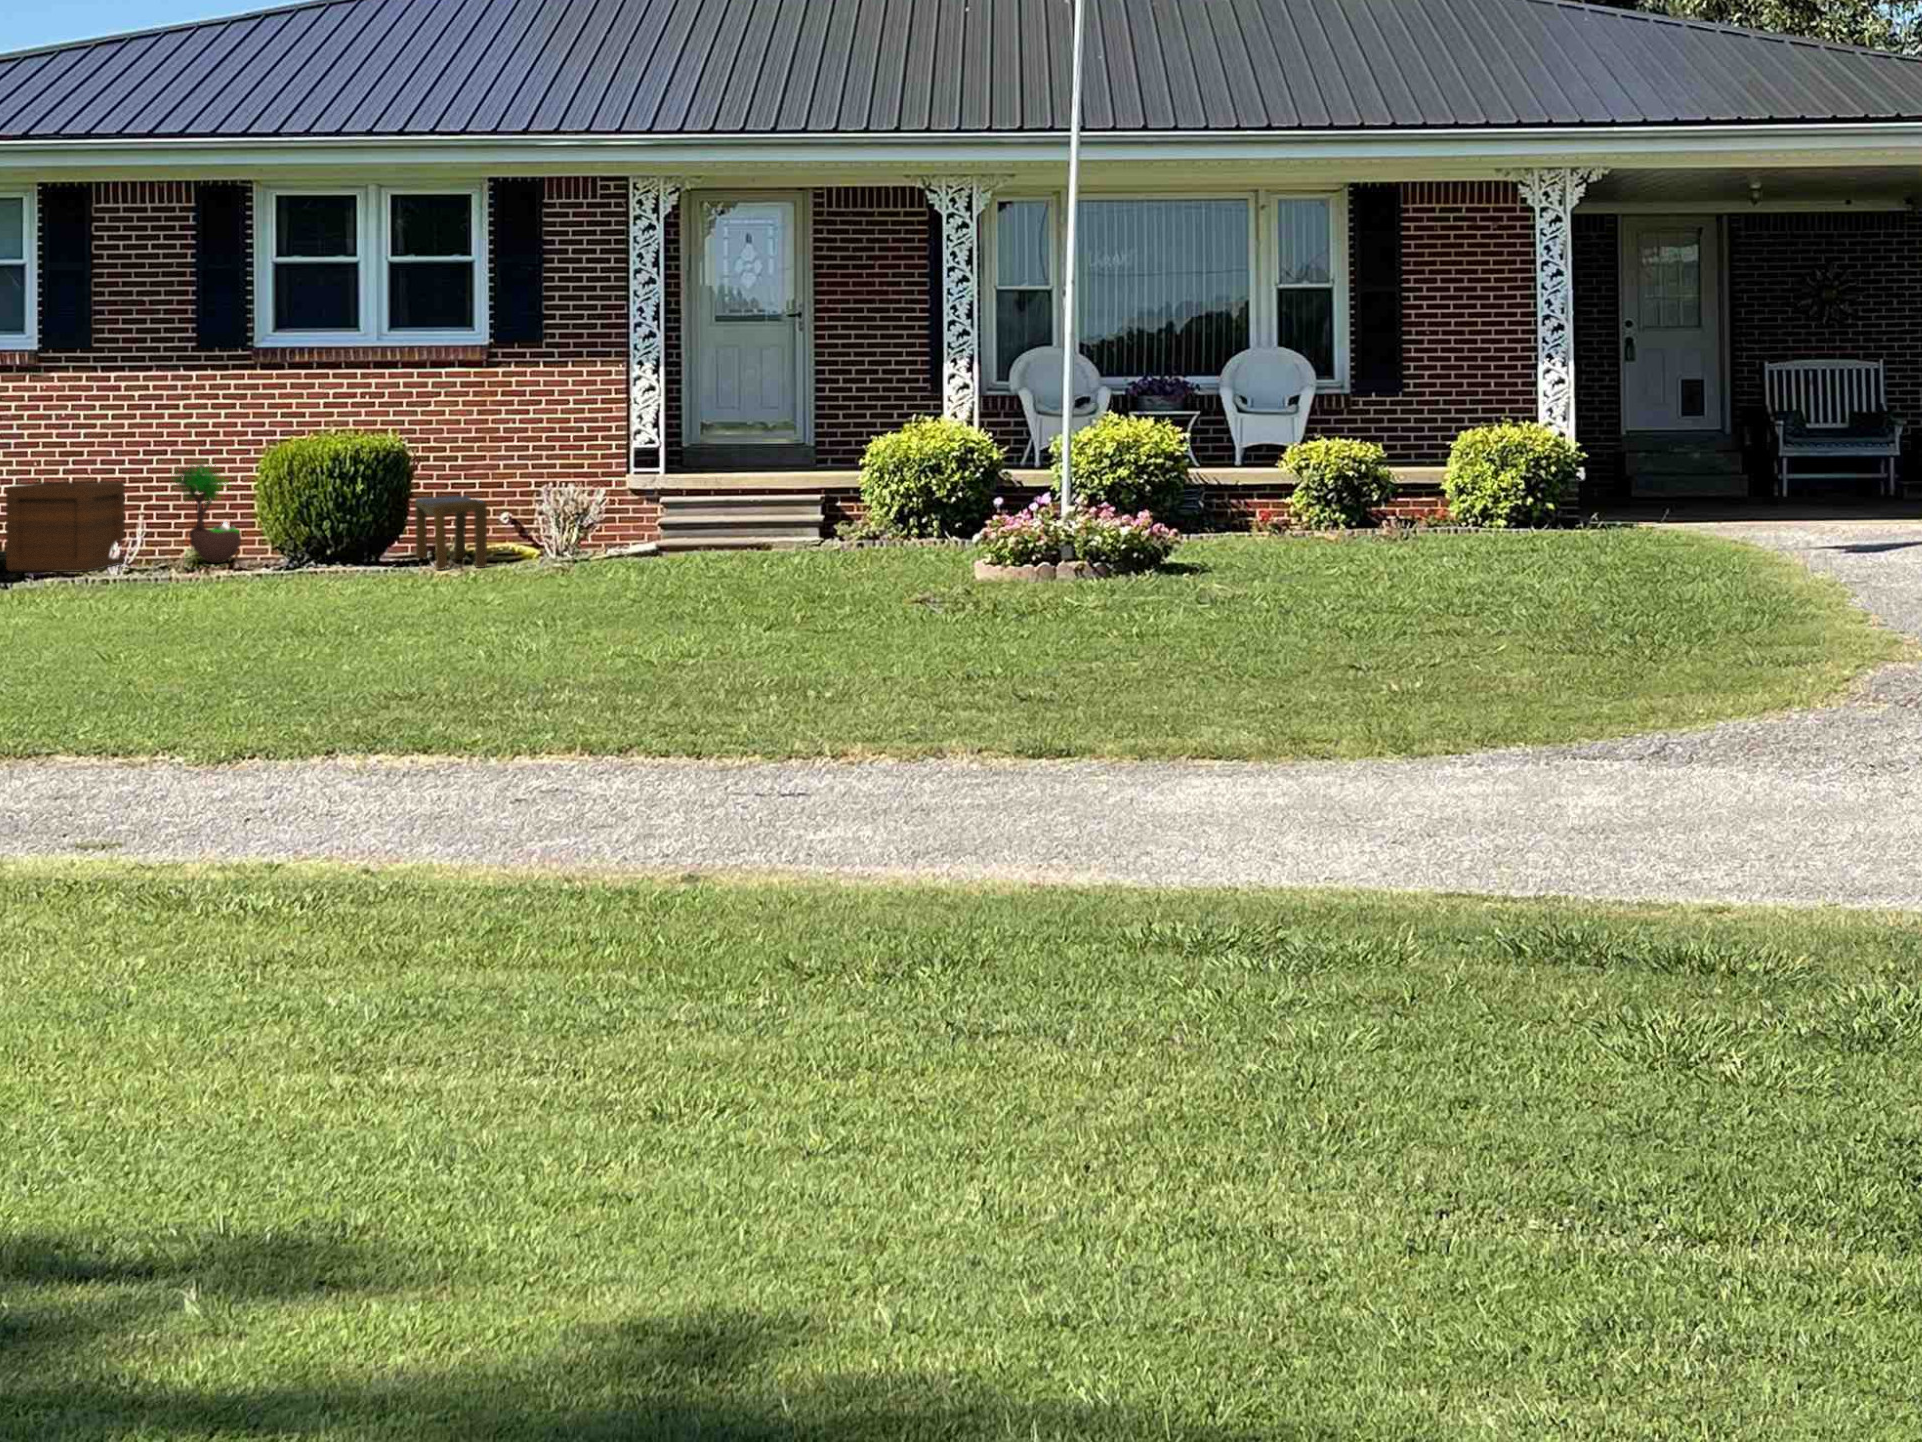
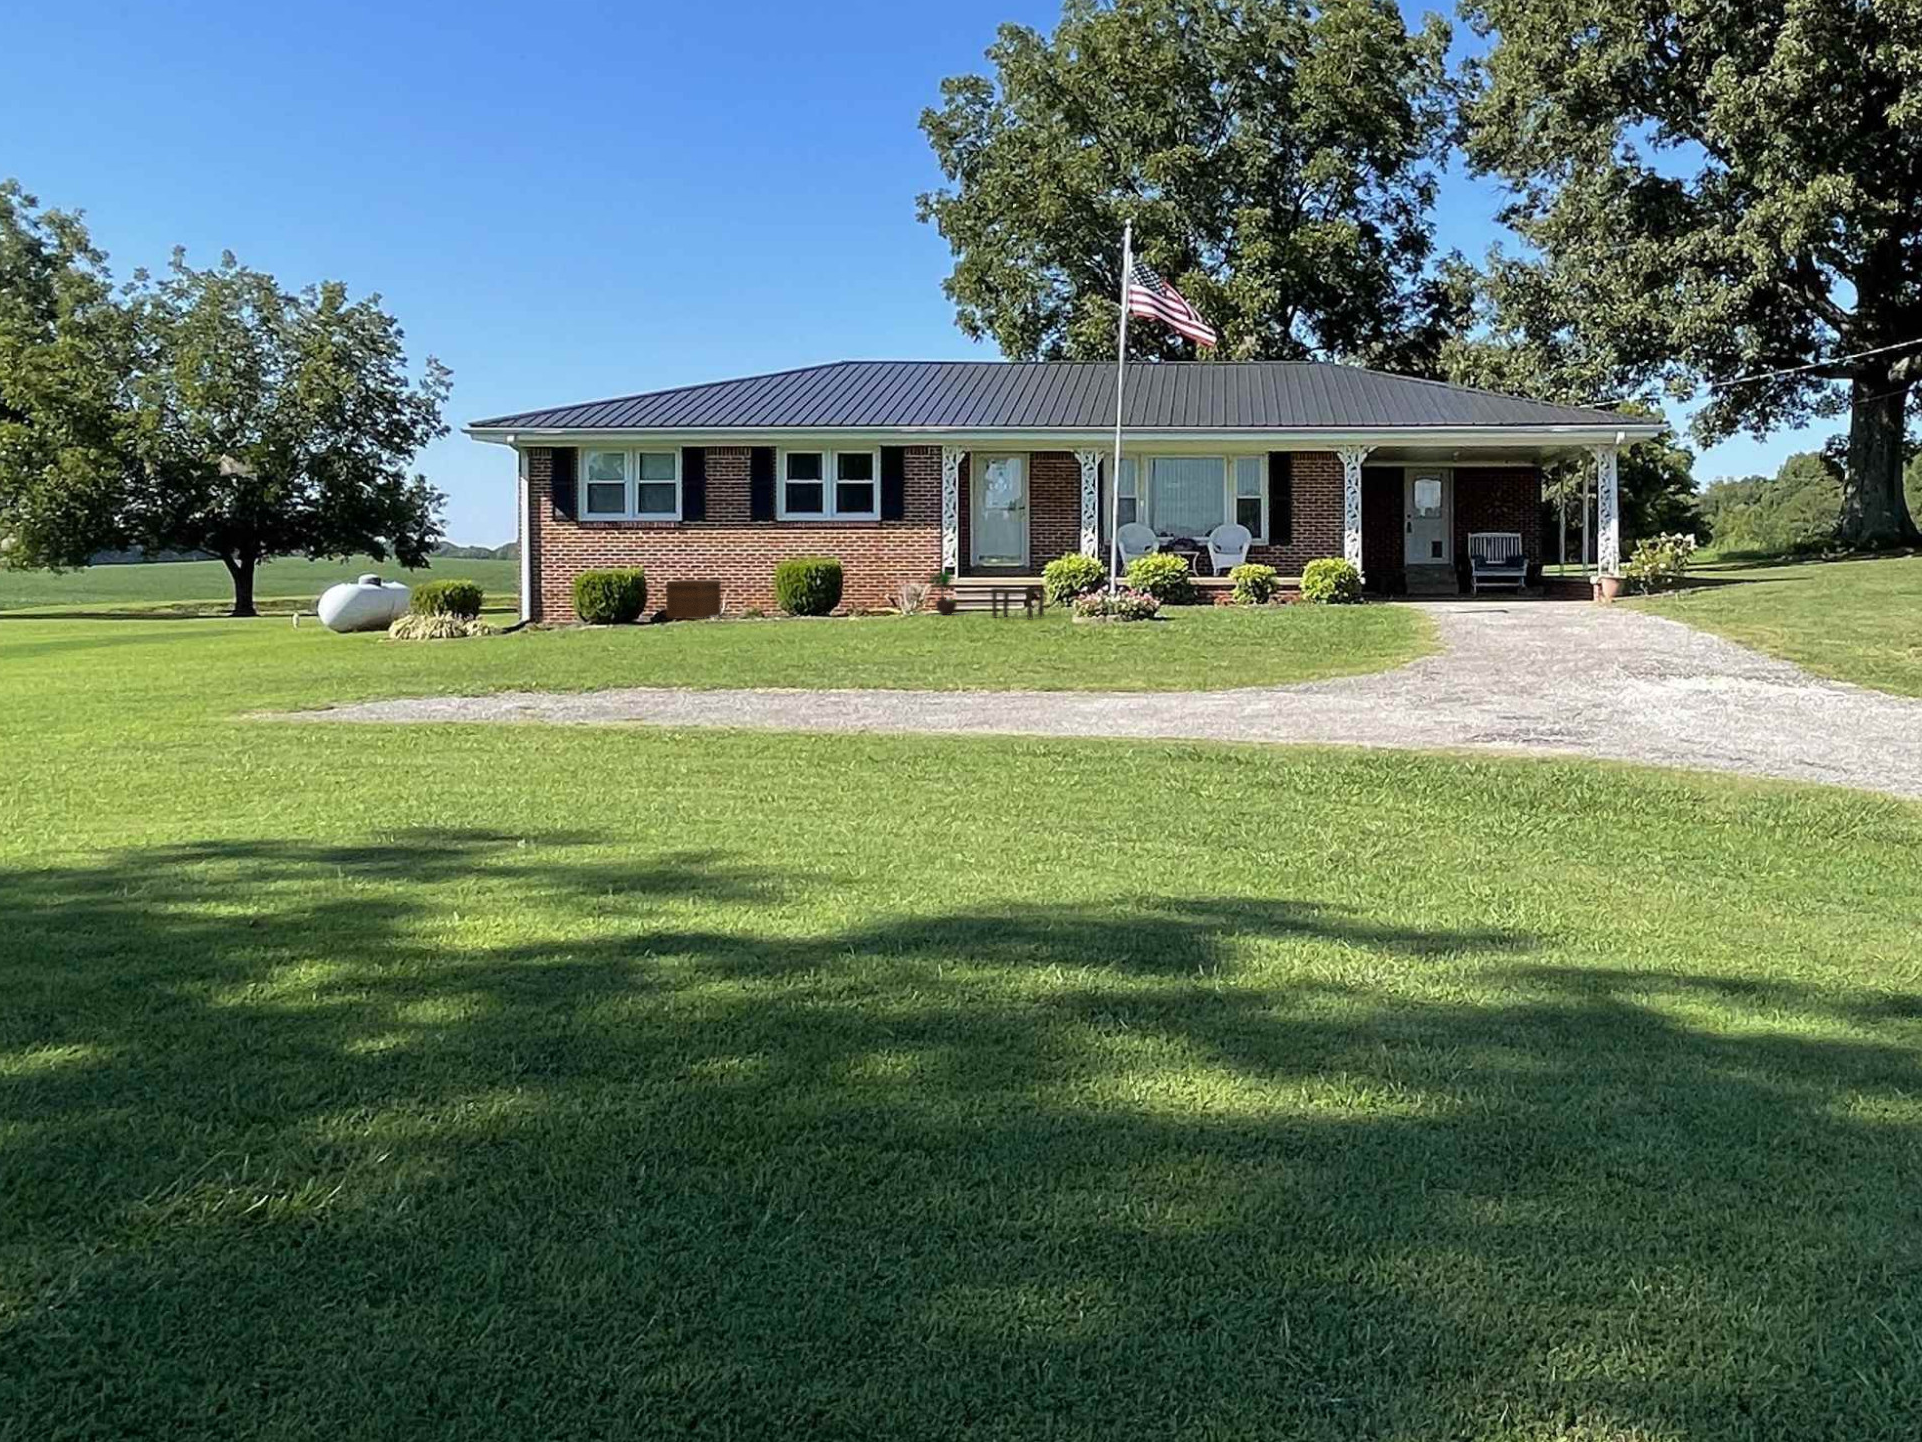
potted tree: present [172,459,241,563] -> present [929,570,957,615]
bench: present [415,496,487,570] -> present [991,588,1045,619]

